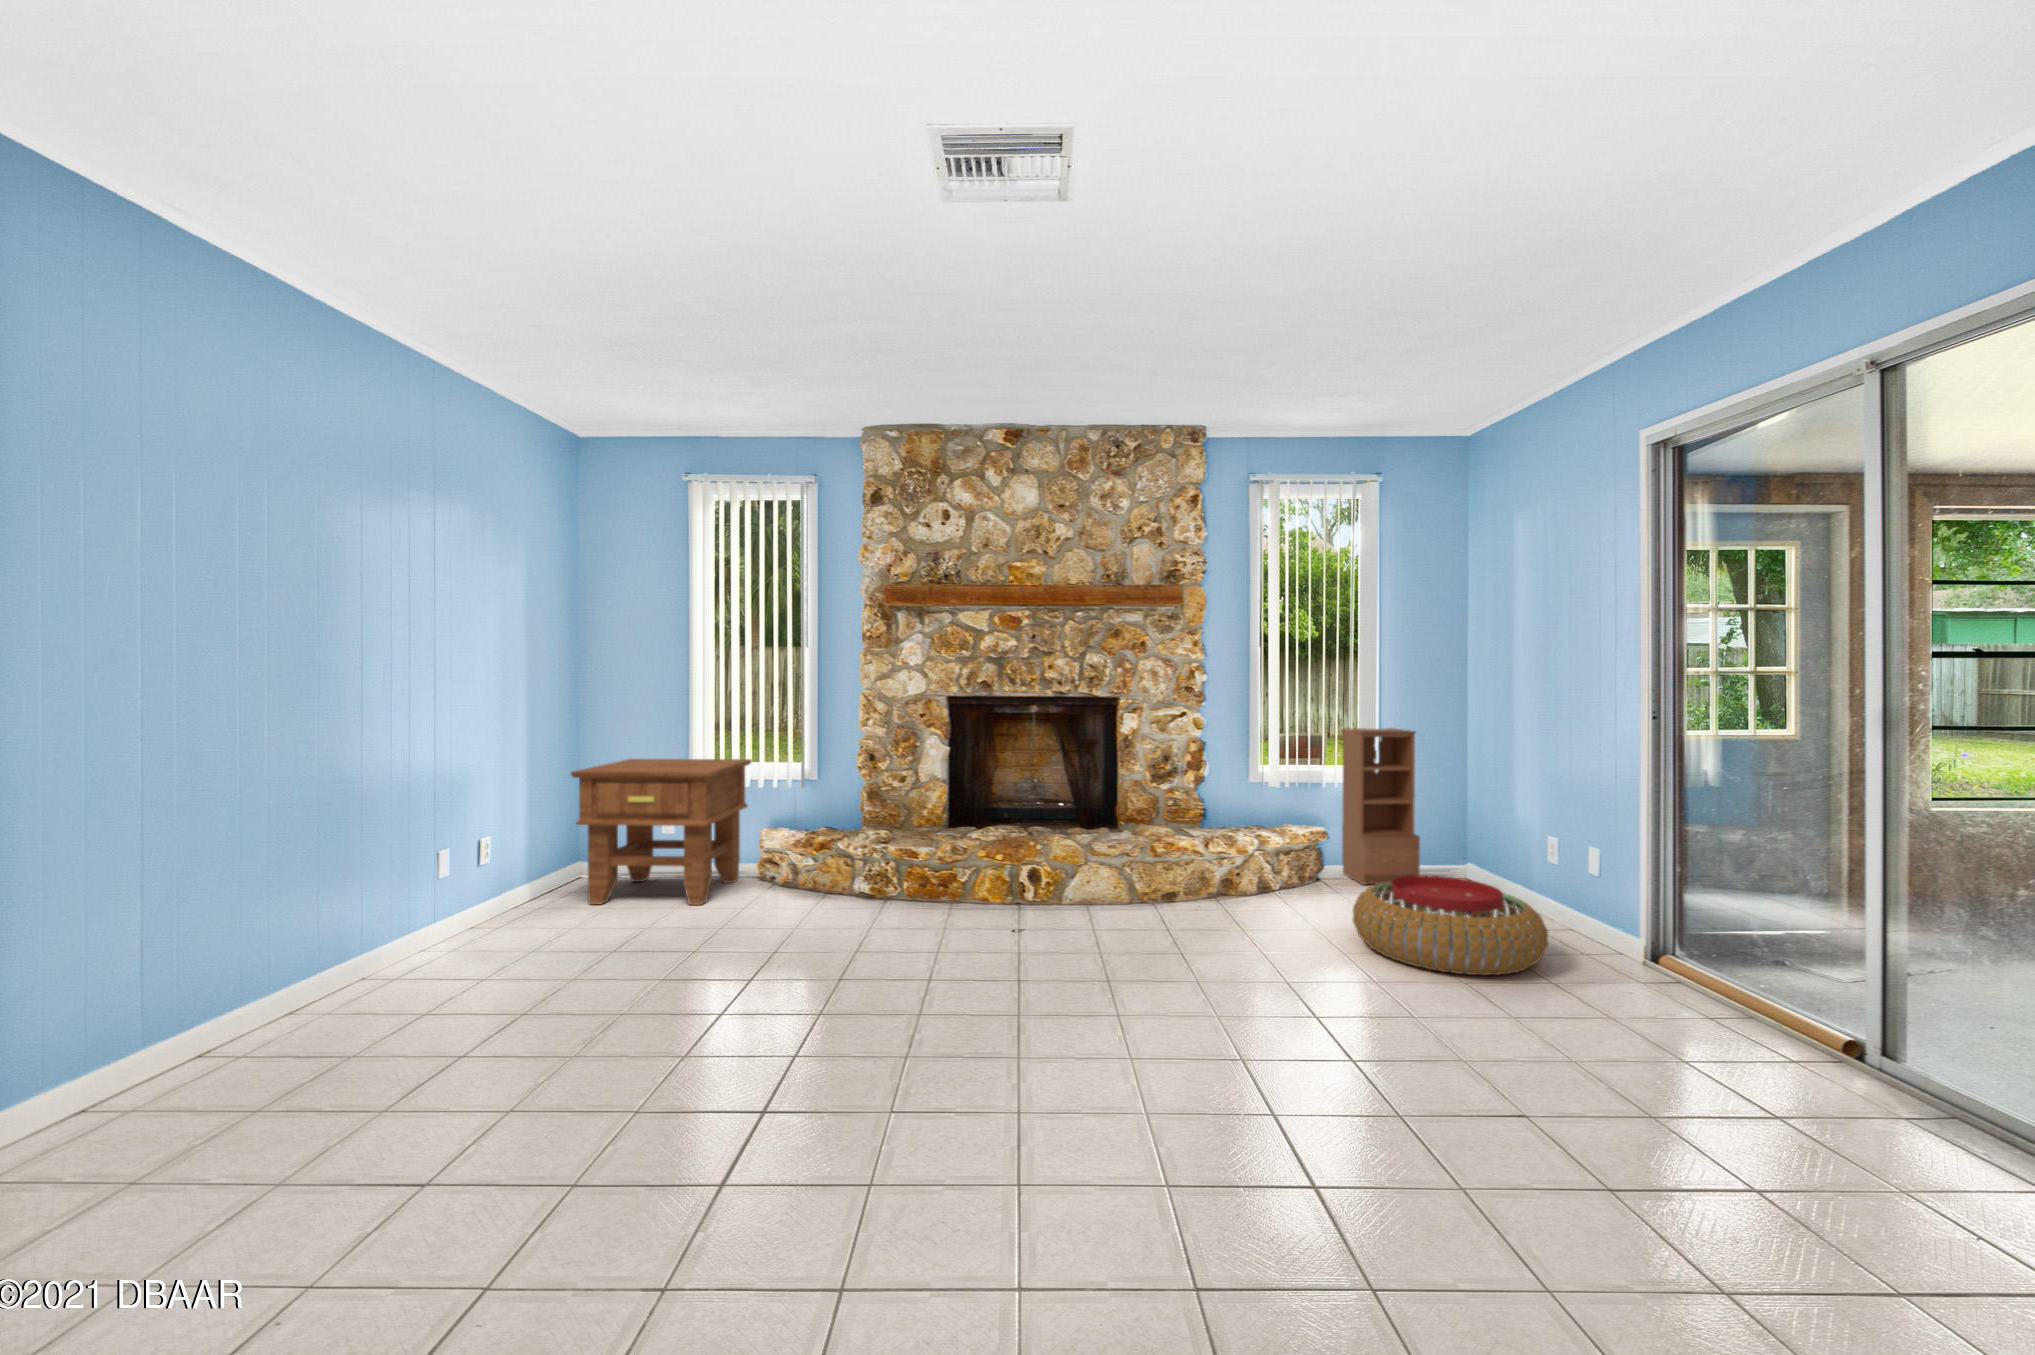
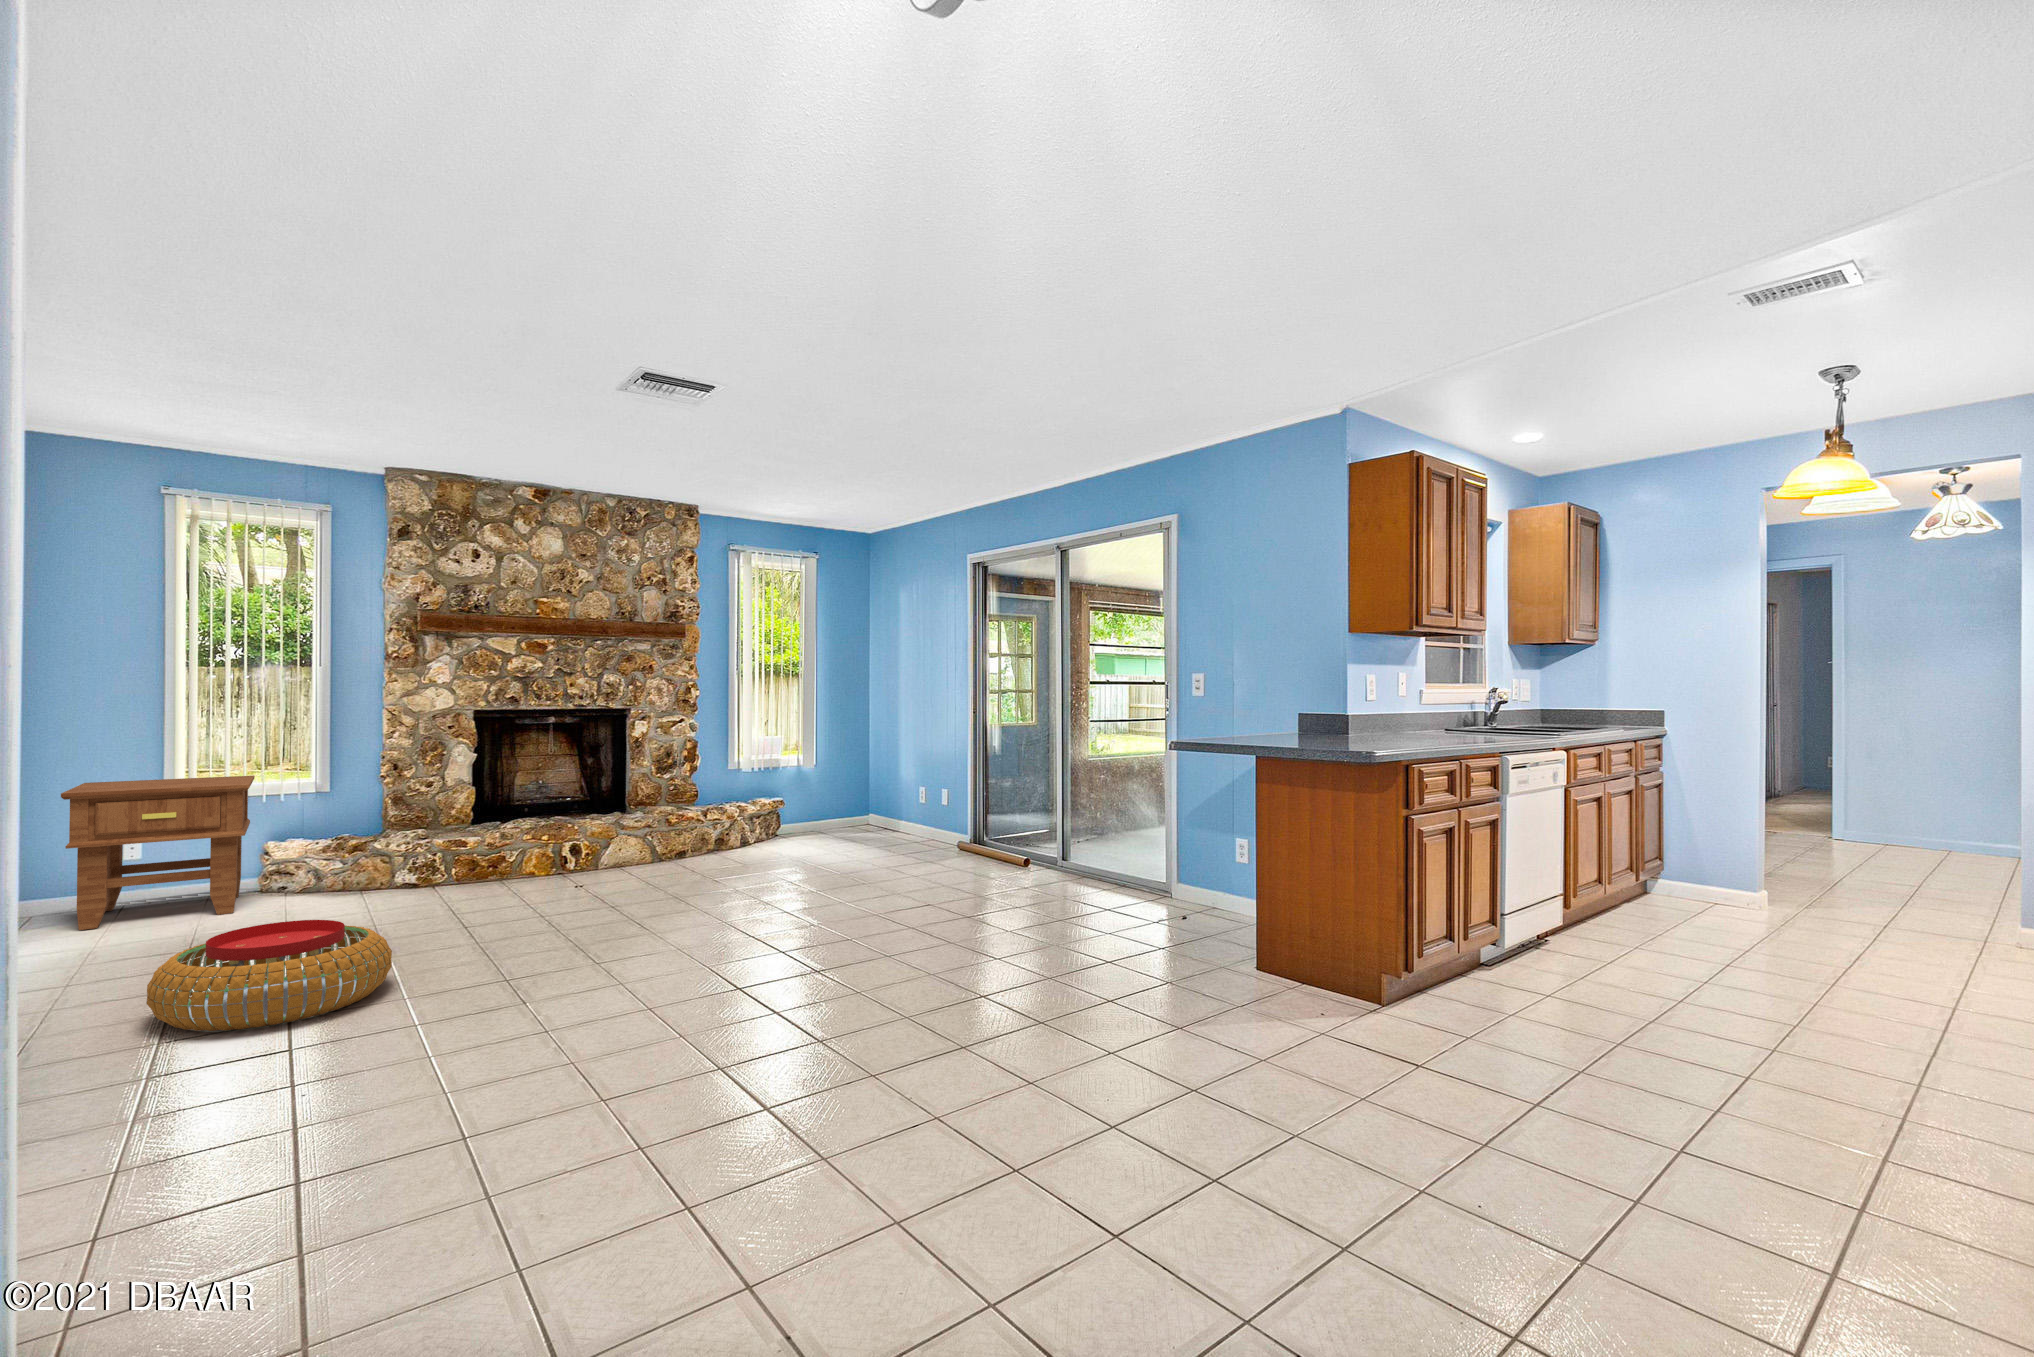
bookcase: present [1342,728,1420,885] -> none [793,728,844,835]
pouf: present [1353,875,1548,975] -> present [147,920,392,1031]

